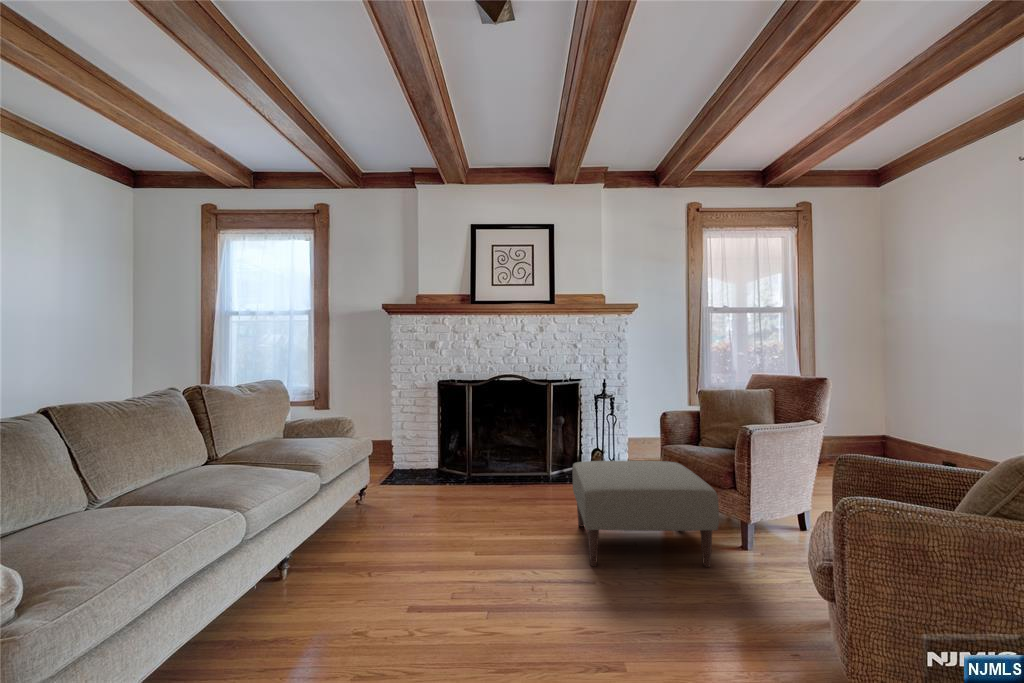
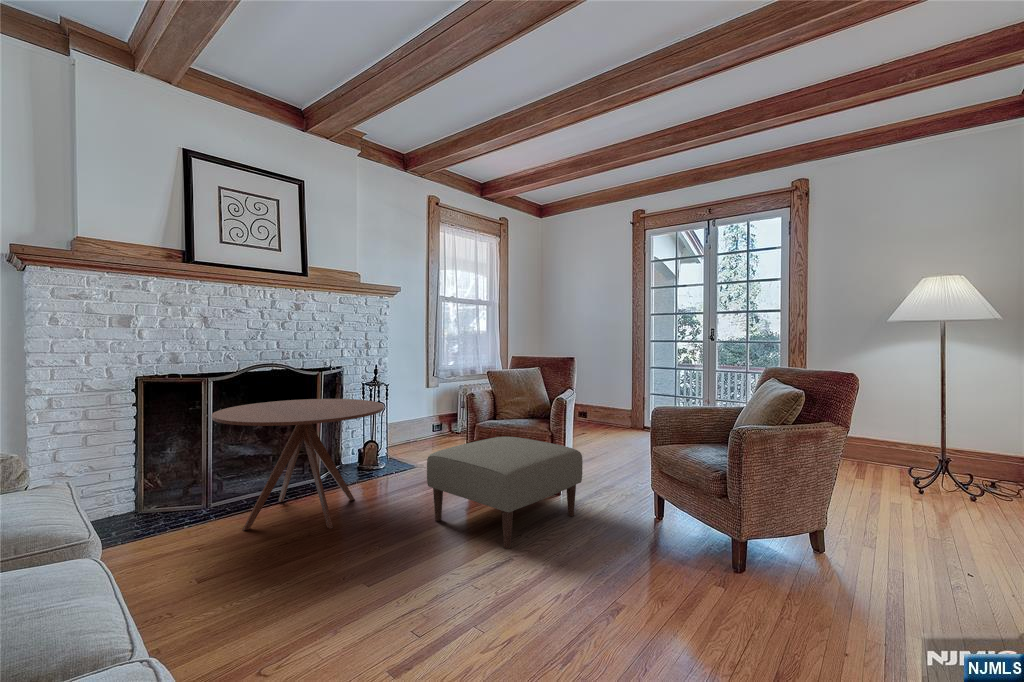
round table: none [450,403,571,506] -> present [212,399,384,531]

